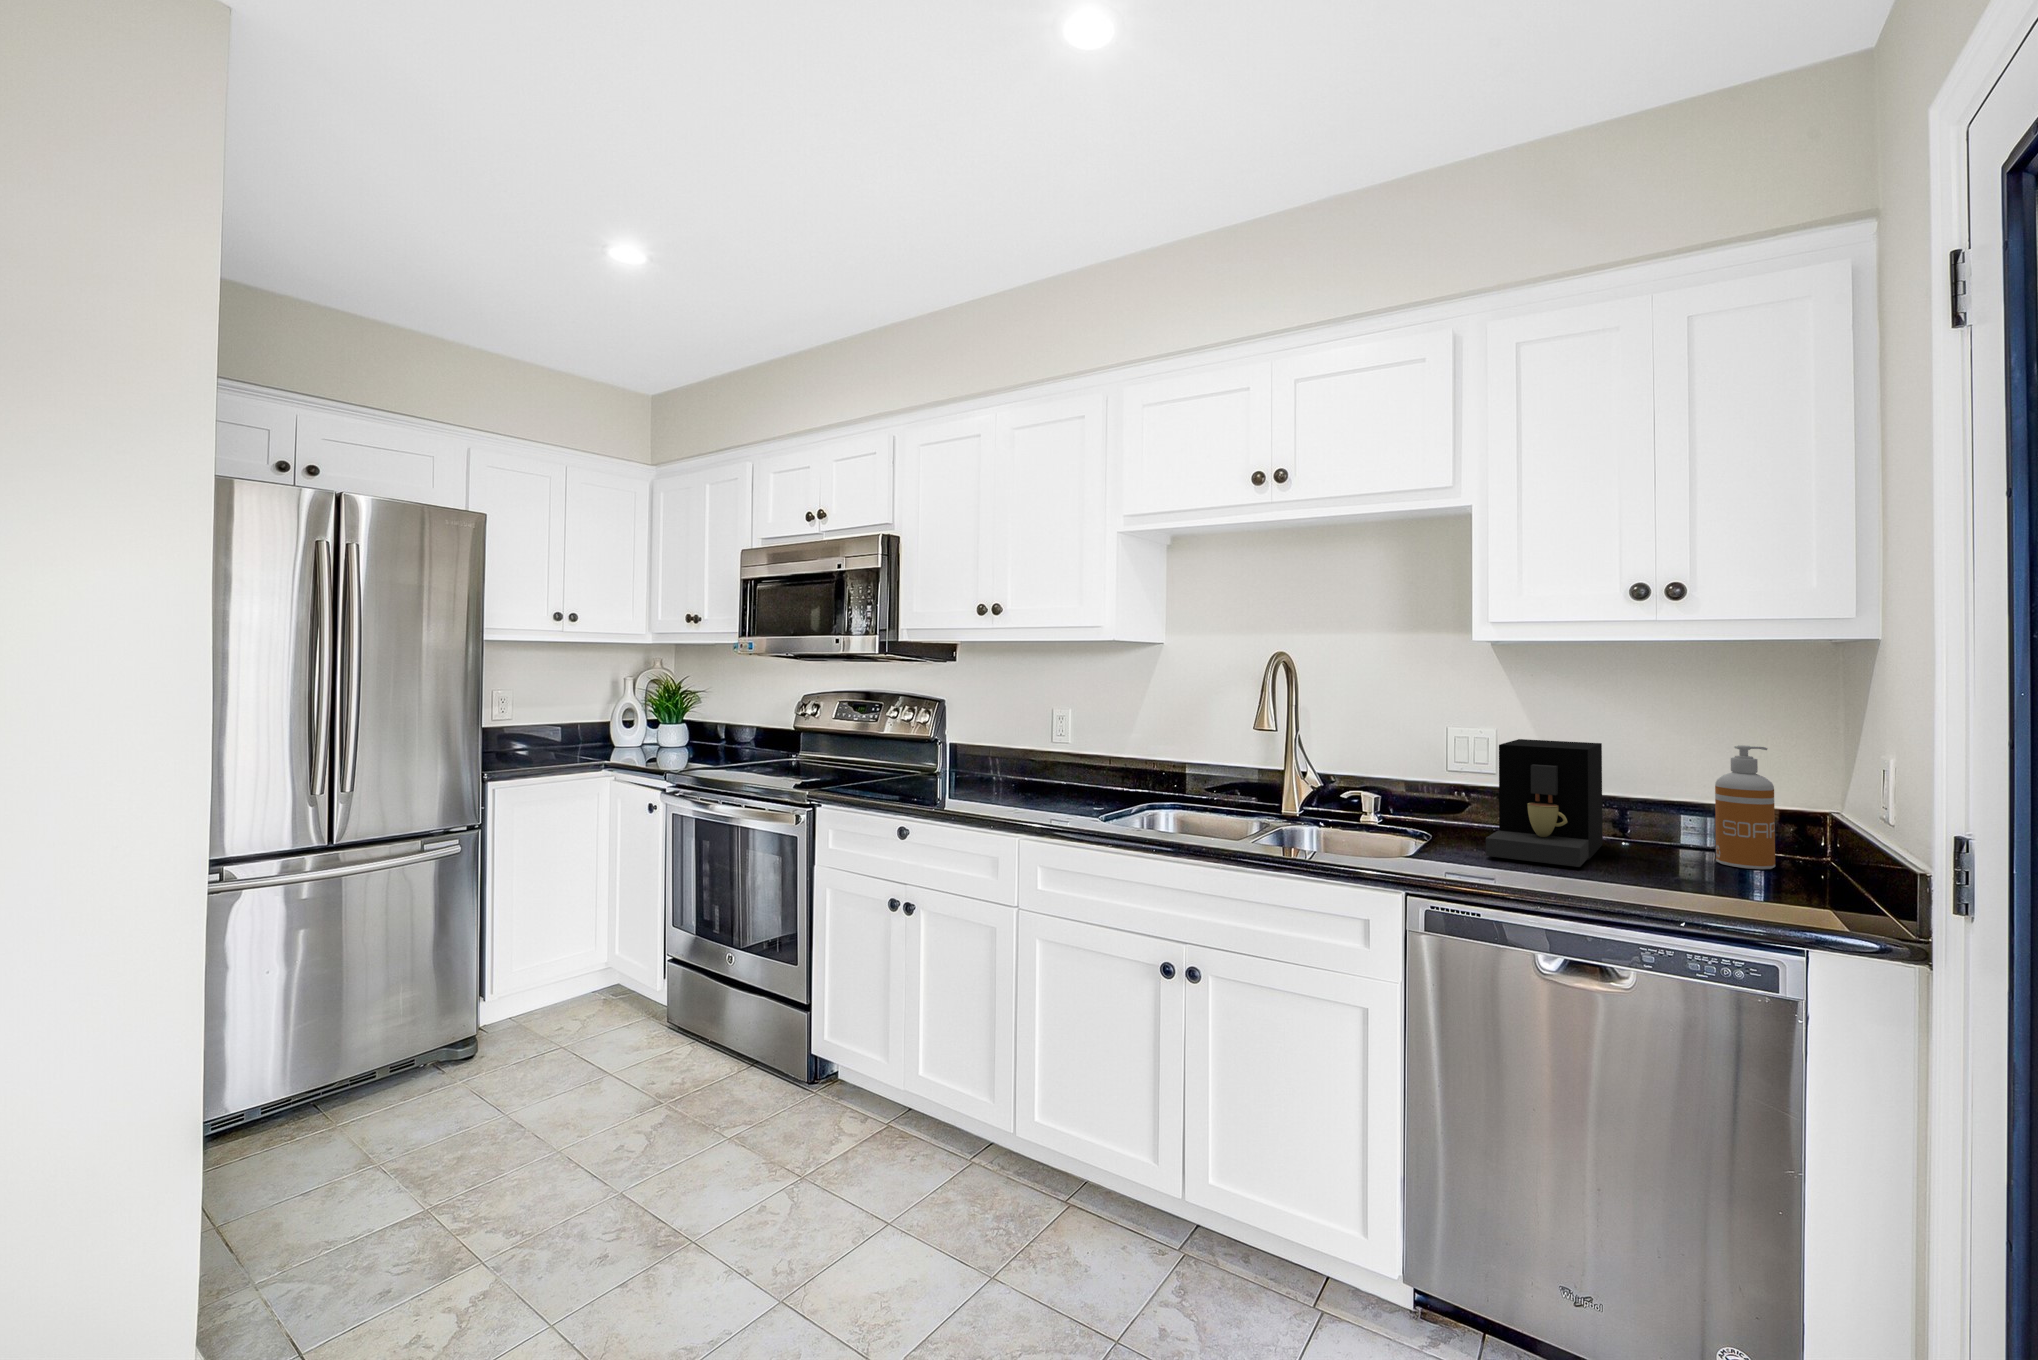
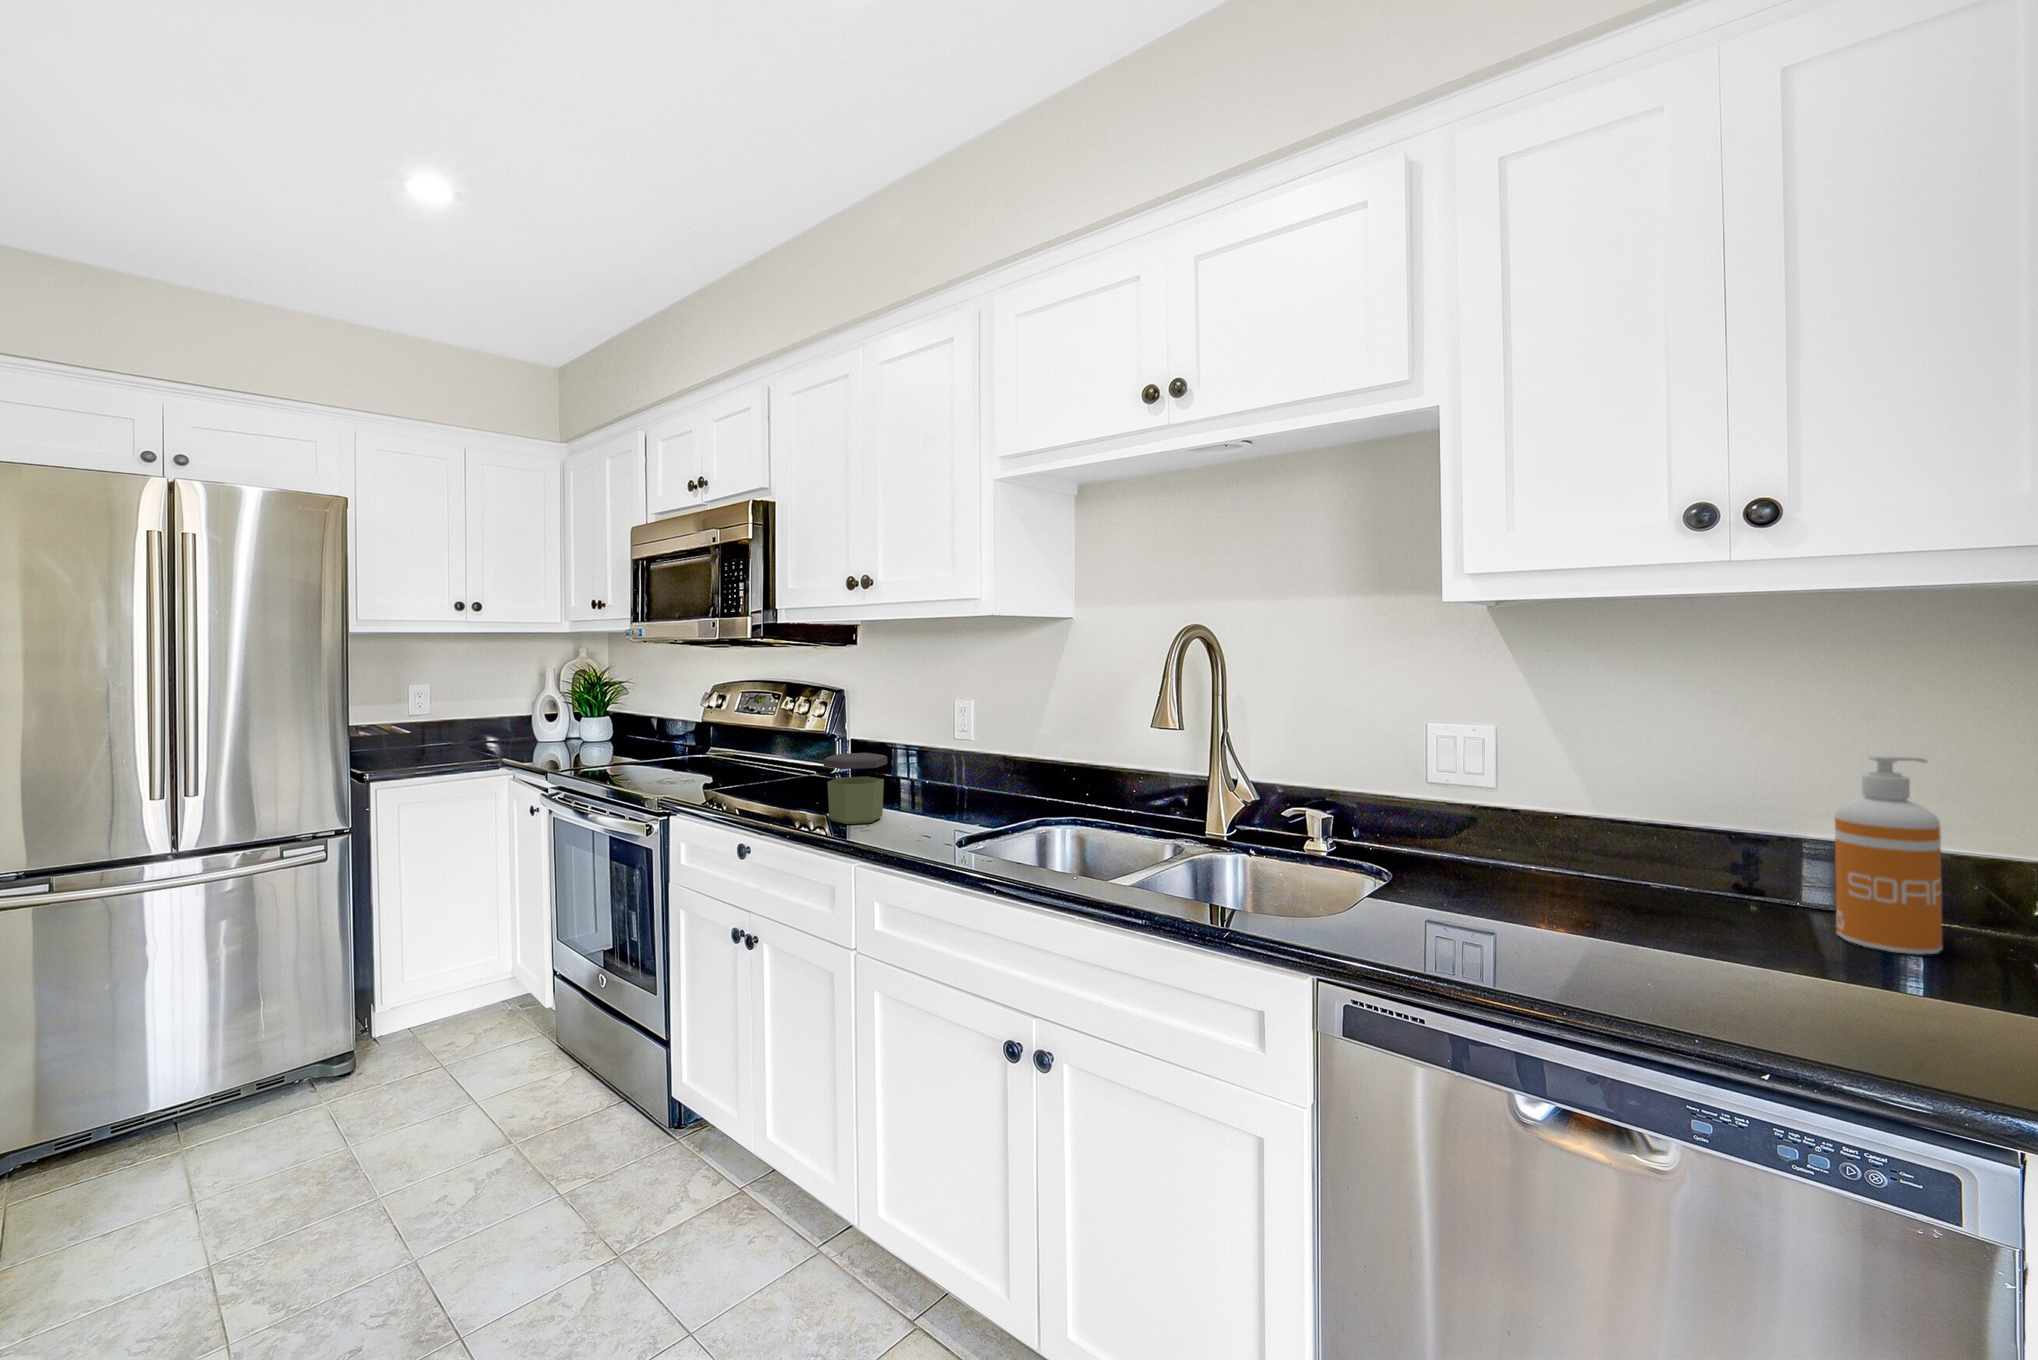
coffee maker: present [1486,739,1603,867] -> none [1455,740,1651,944]
jar: none [972,752,1021,810] -> present [823,753,887,824]

